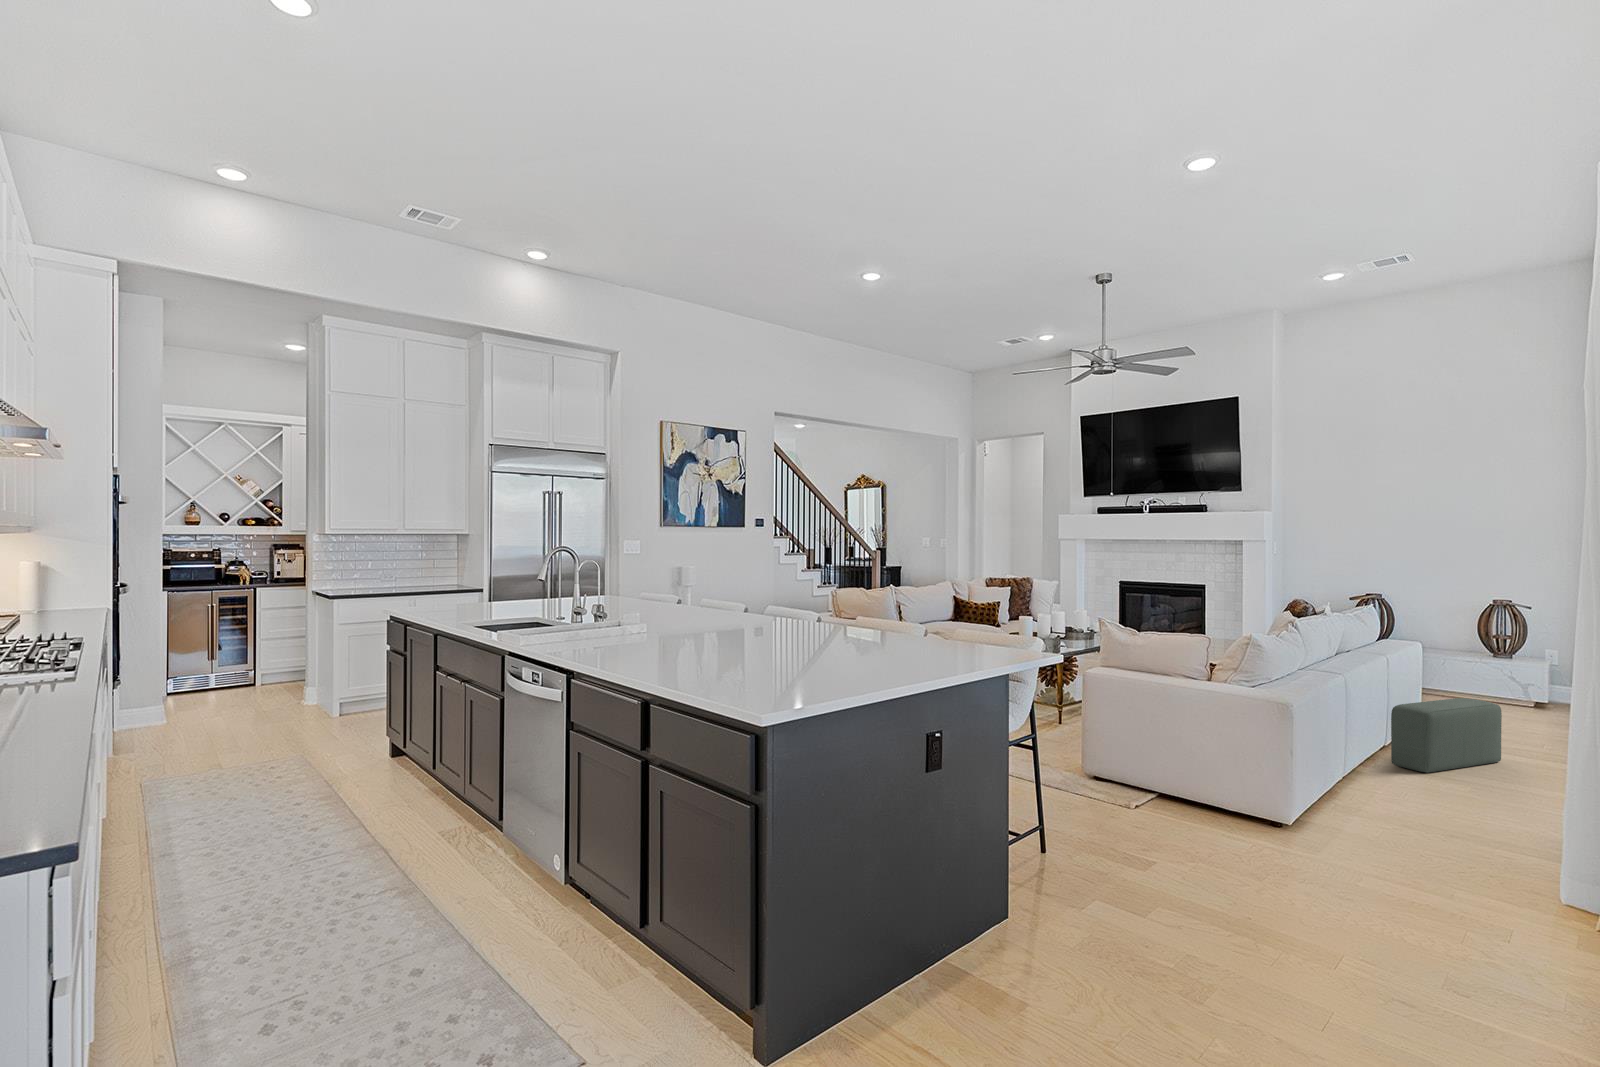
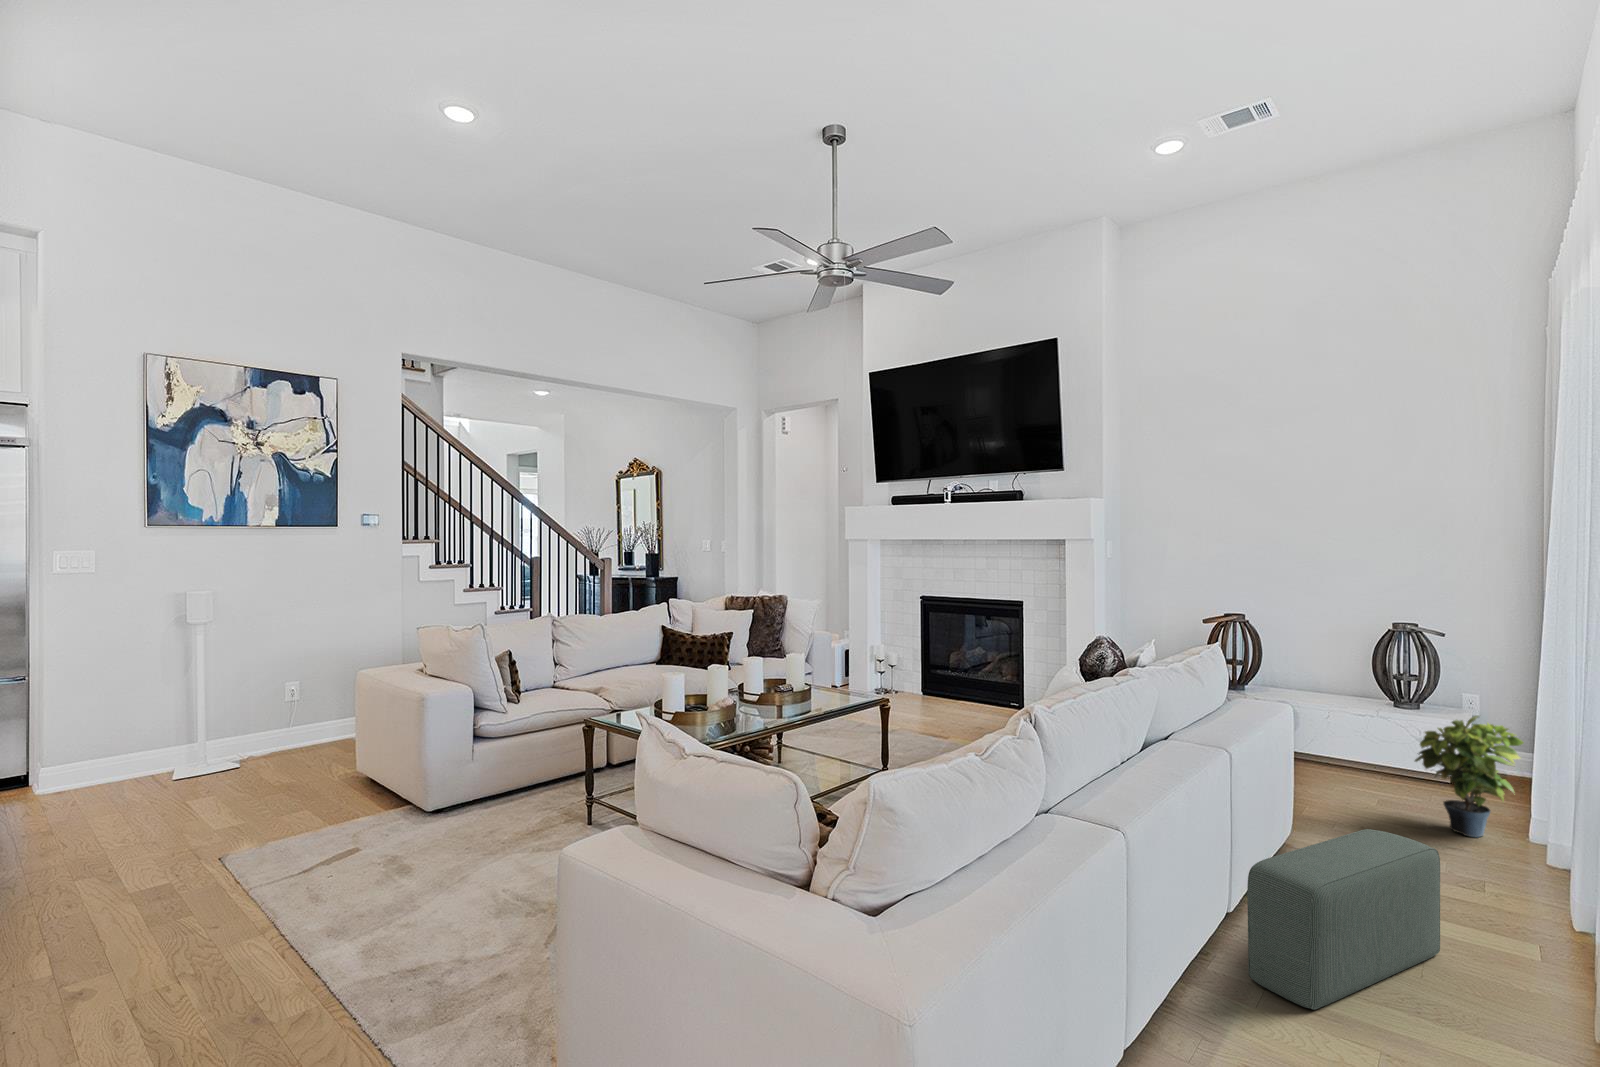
potted plant: none [1500,651,1574,727] -> present [1415,716,1523,837]

